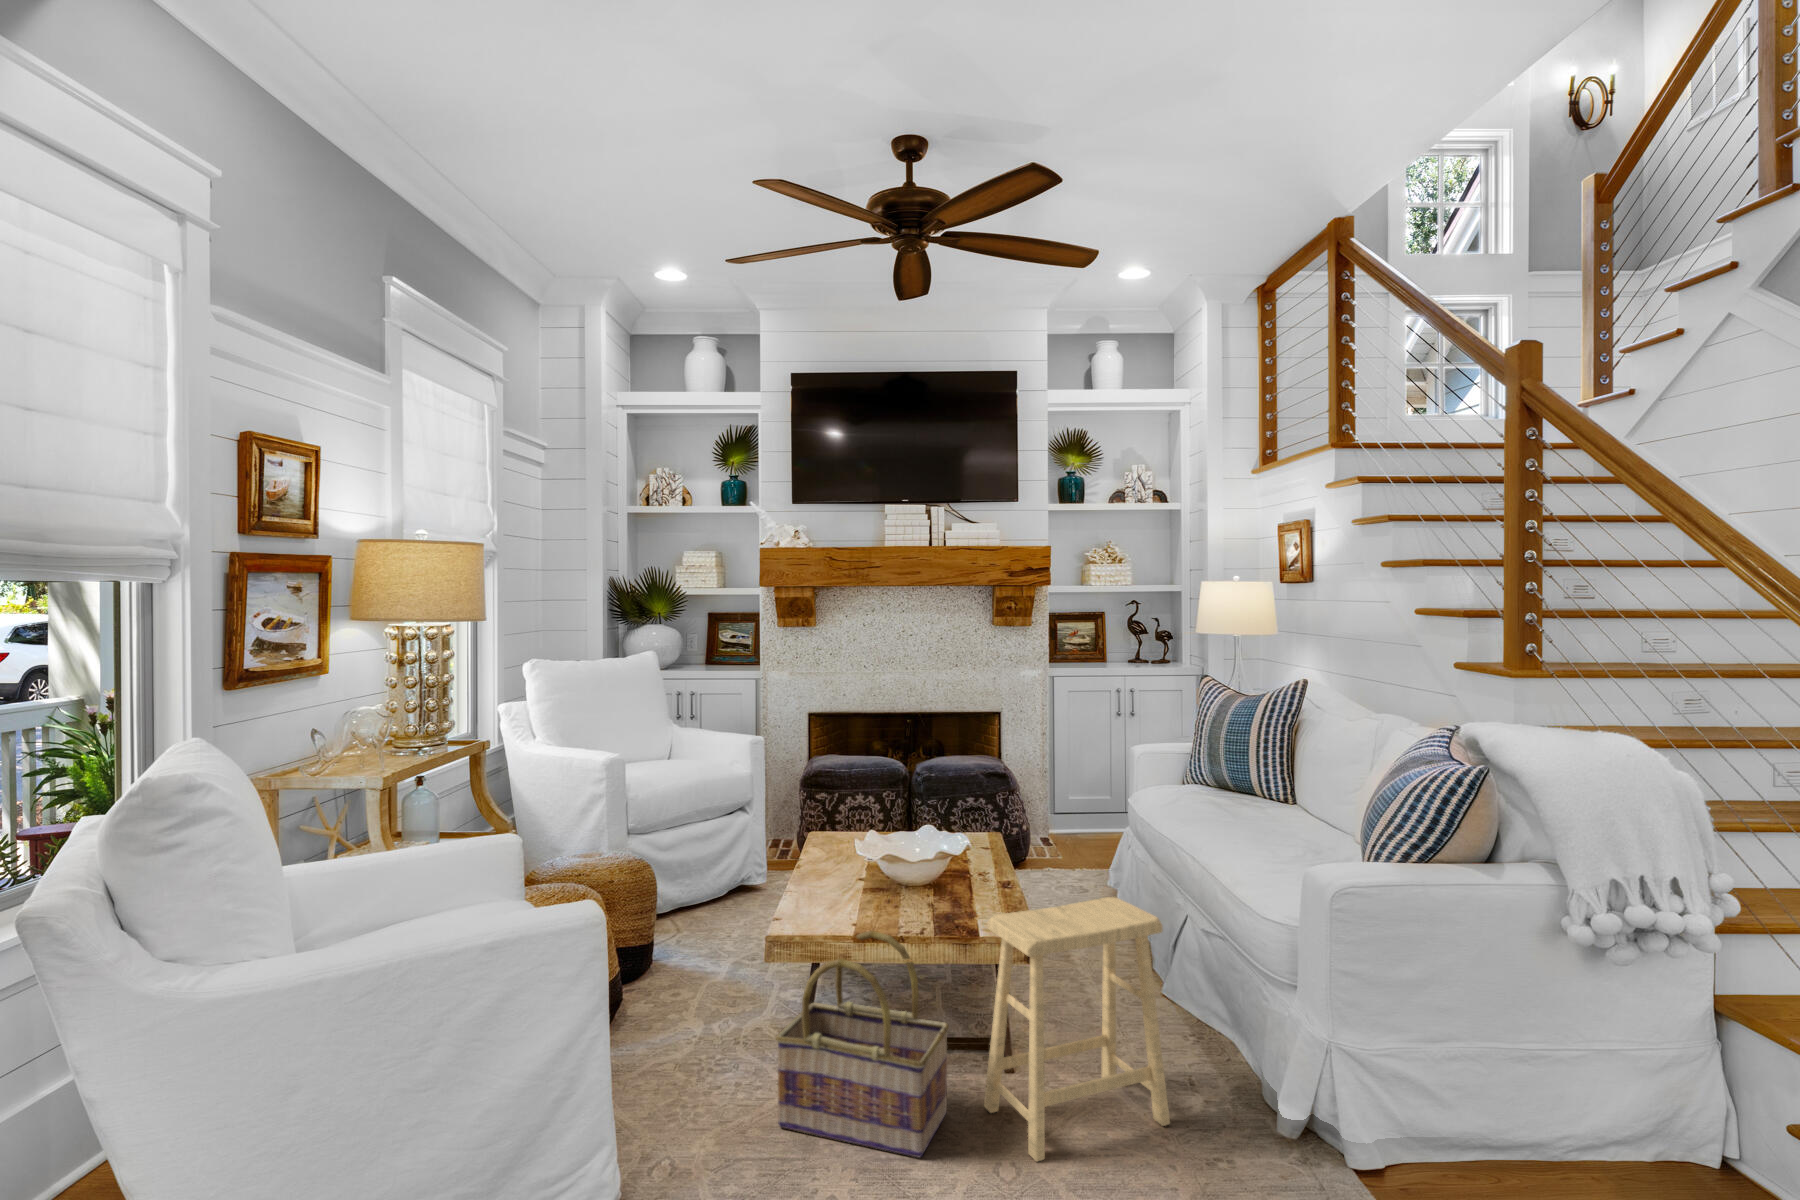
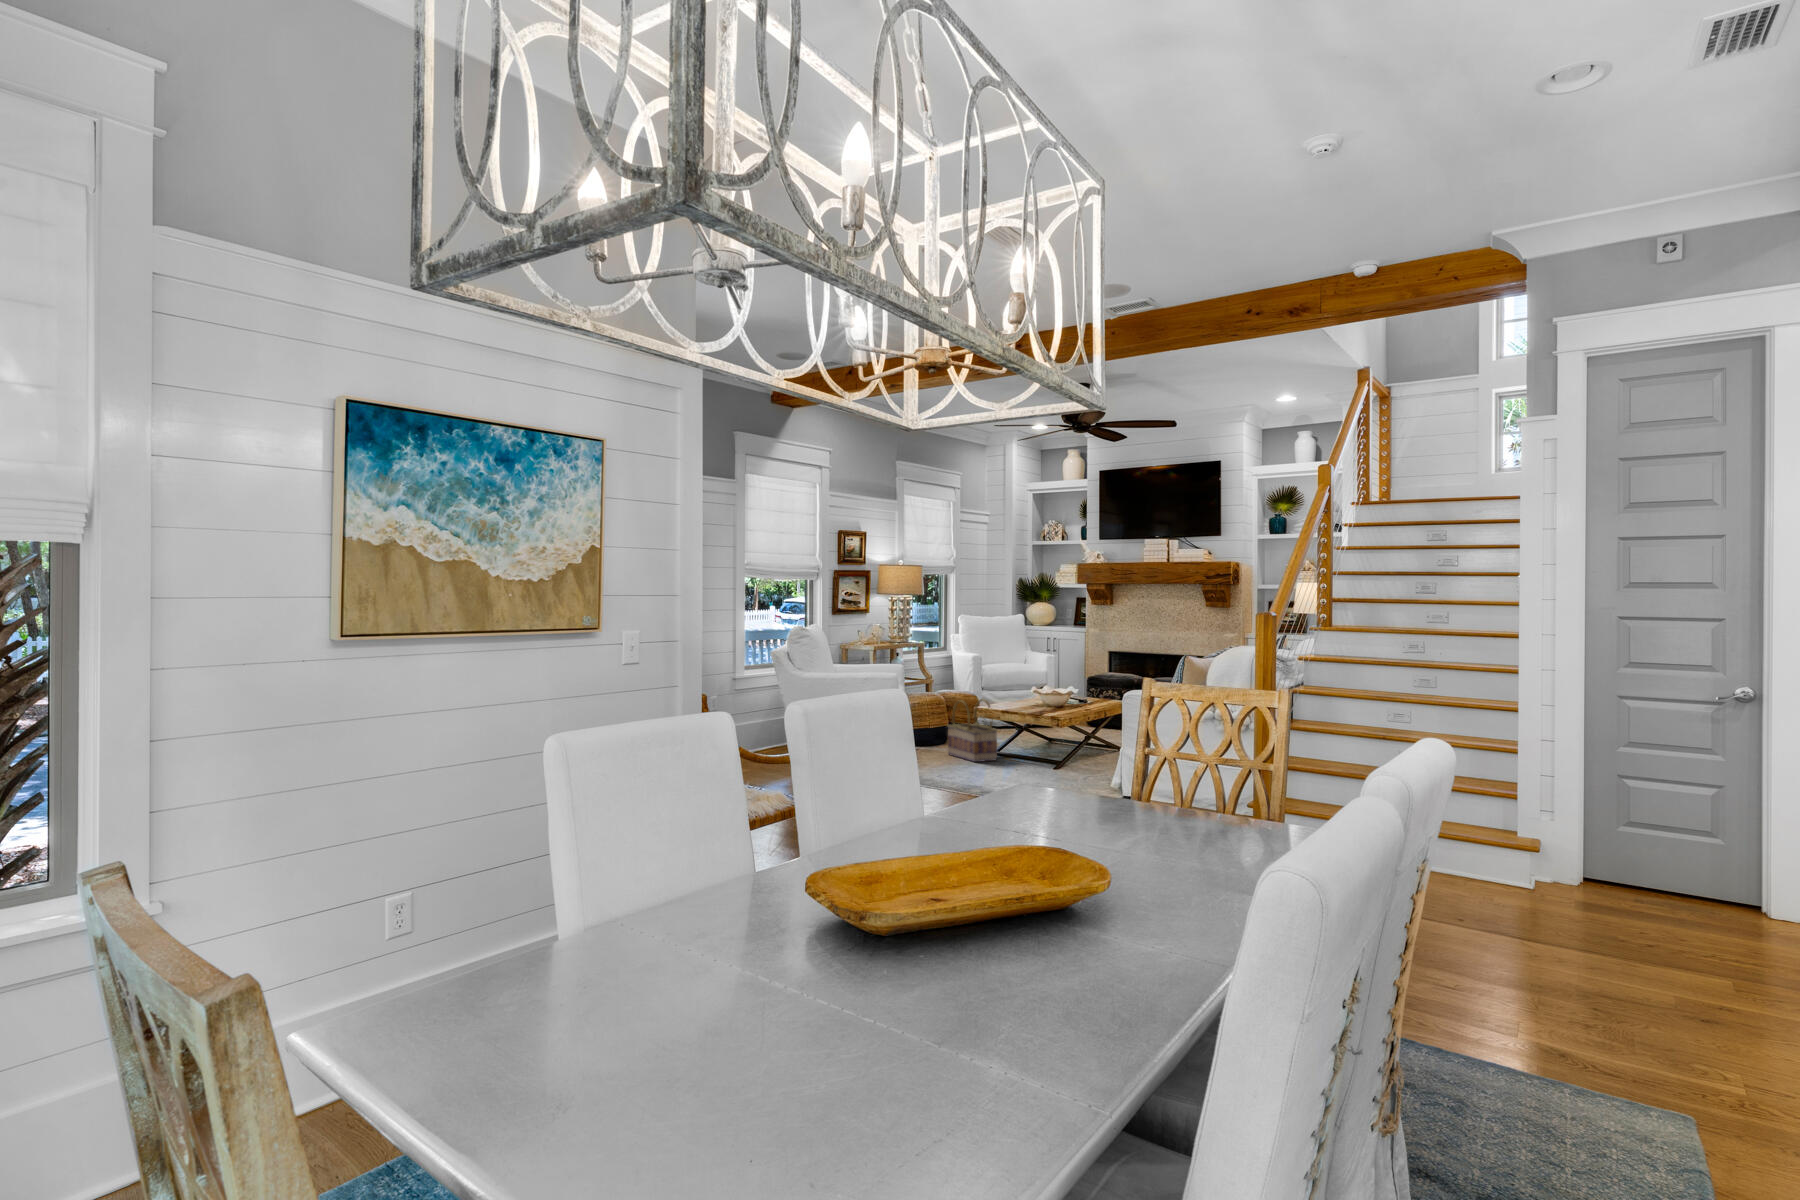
footstool: present [984,897,1170,1161] -> none [1004,694,1063,771]

